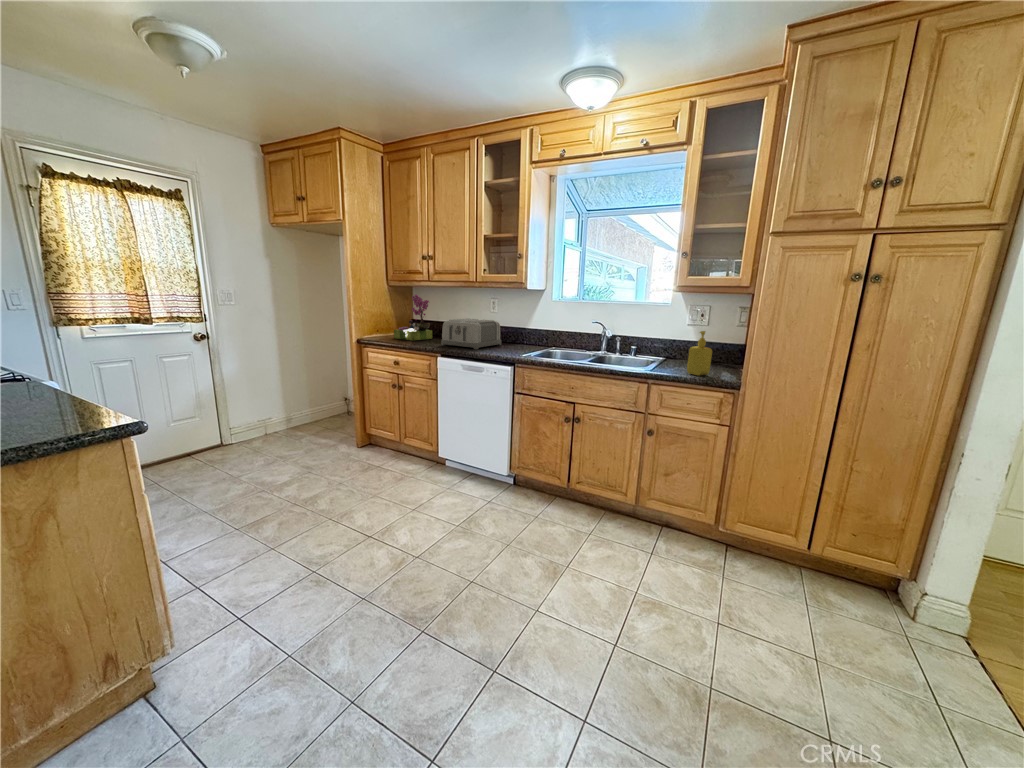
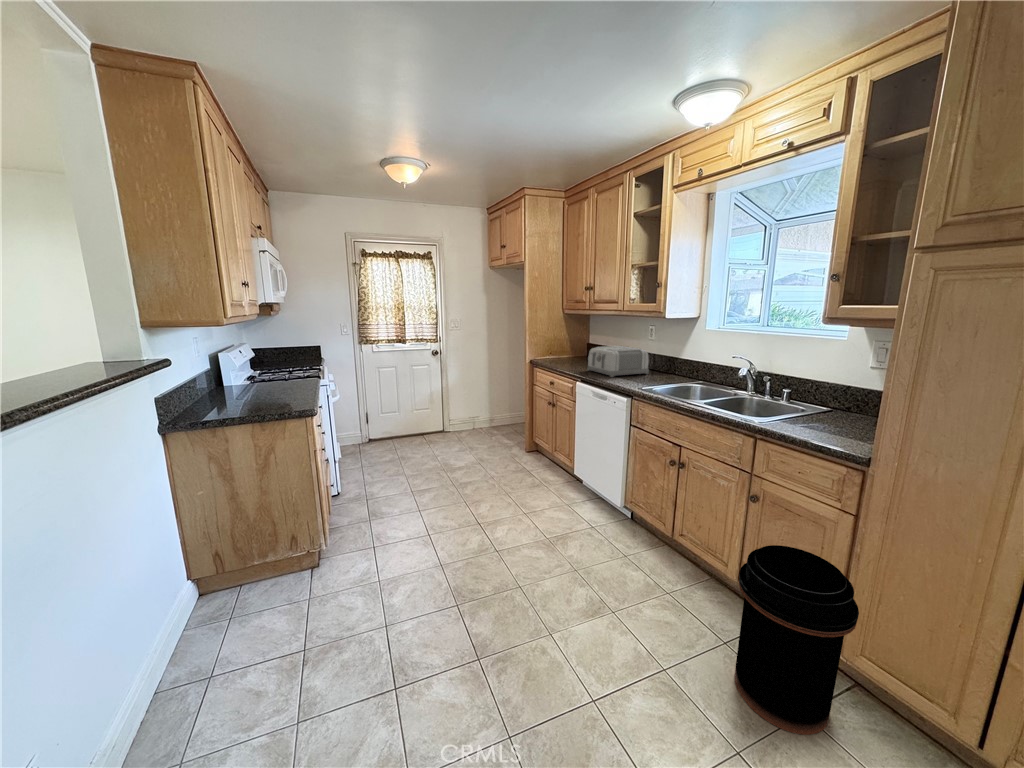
flower arrangement: present [394,294,432,341] -> none [561,320,595,364]
soap dispenser: present [687,331,712,376] -> none [814,380,848,439]
trash can: none [671,460,758,593] -> present [734,545,859,735]

